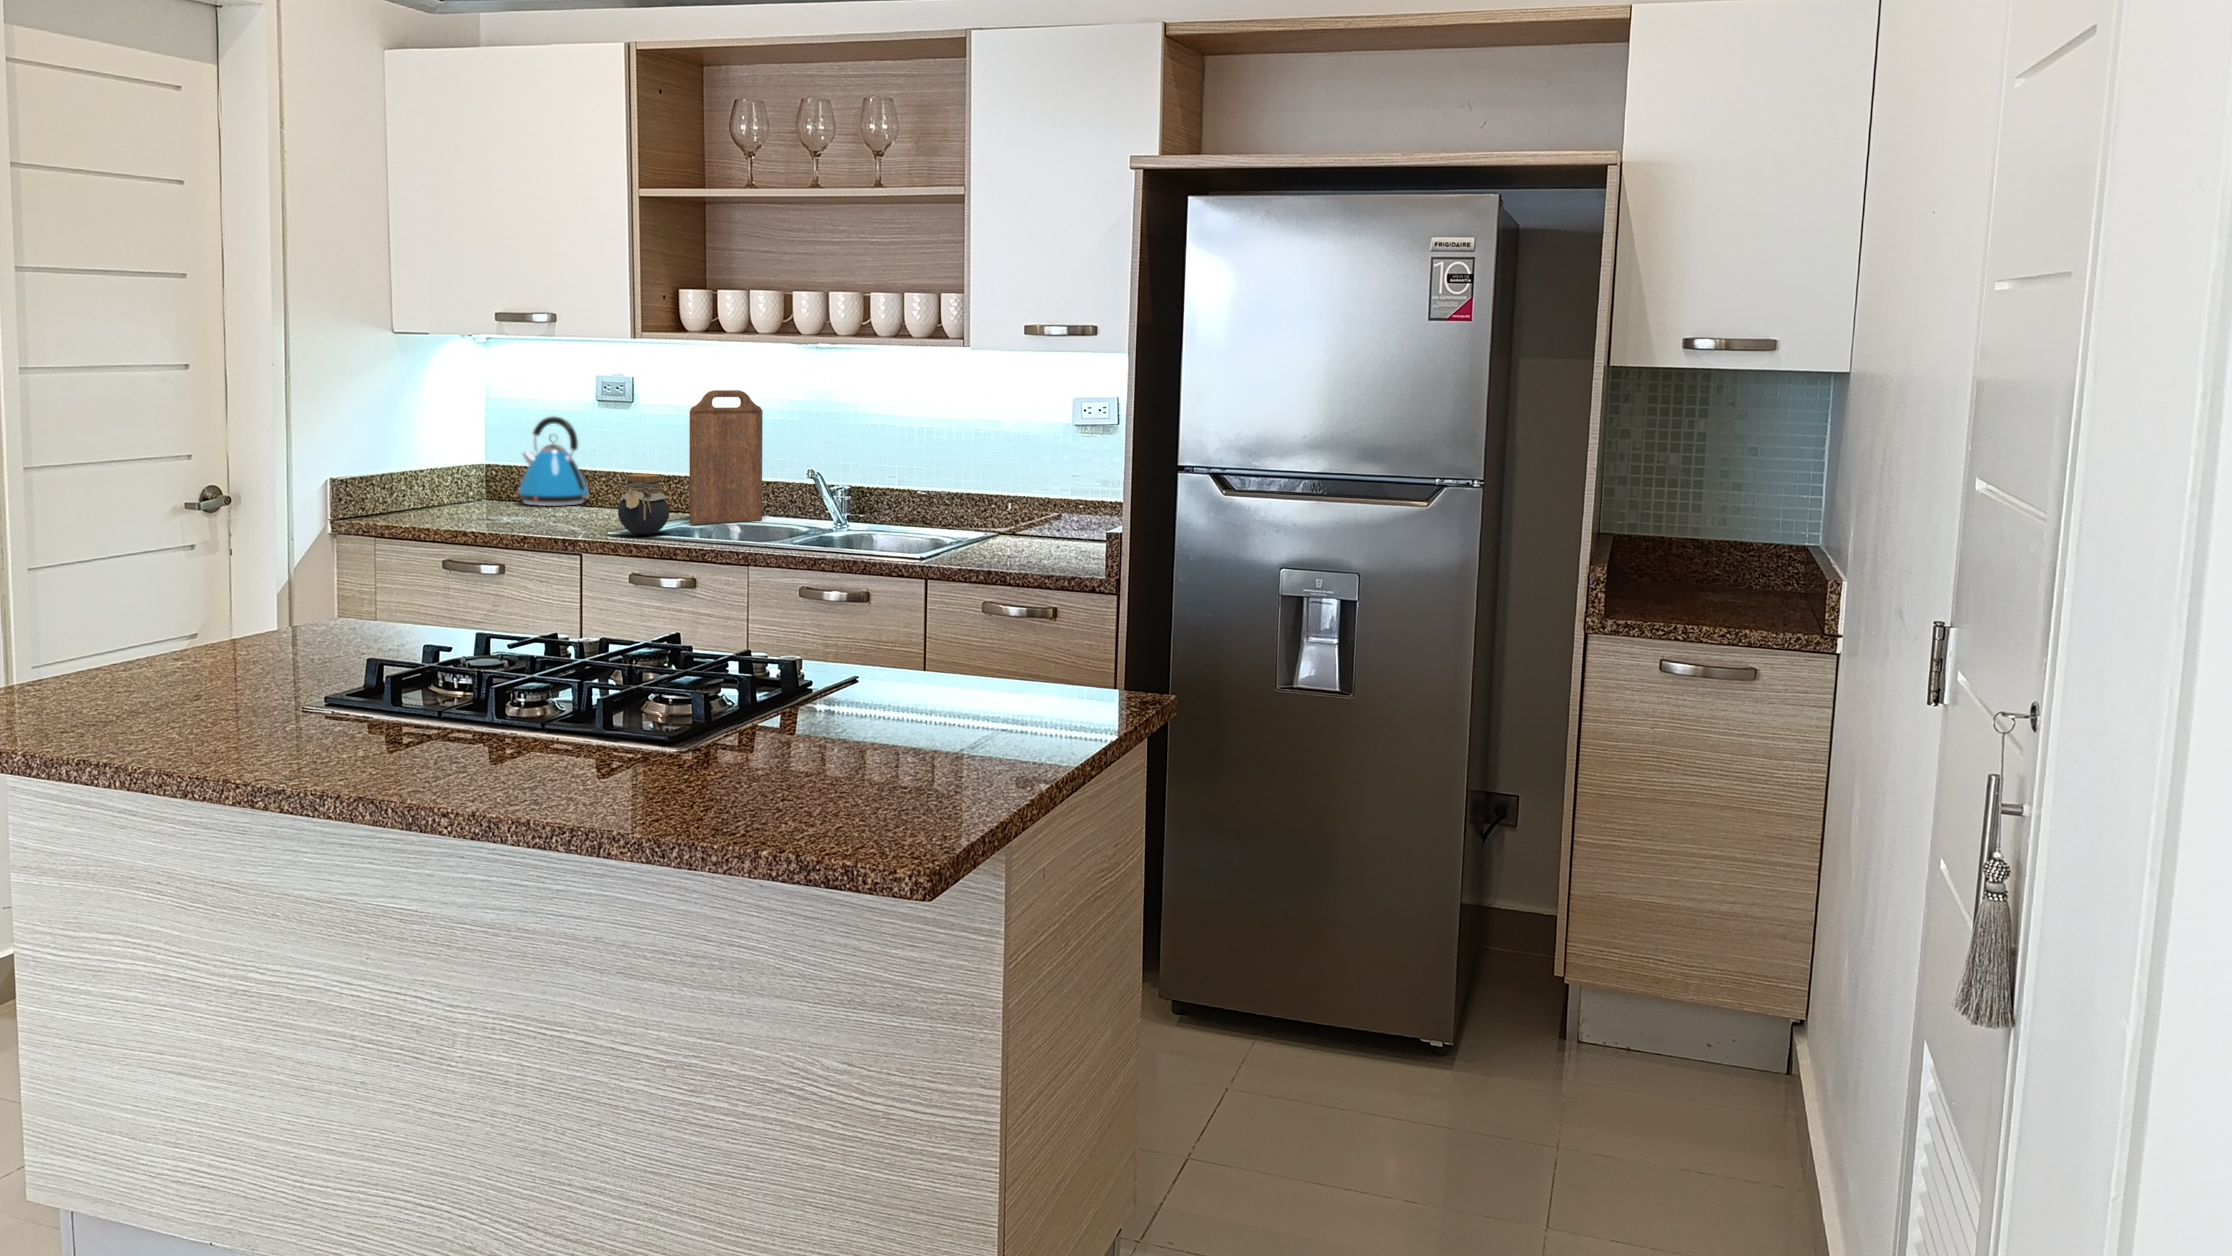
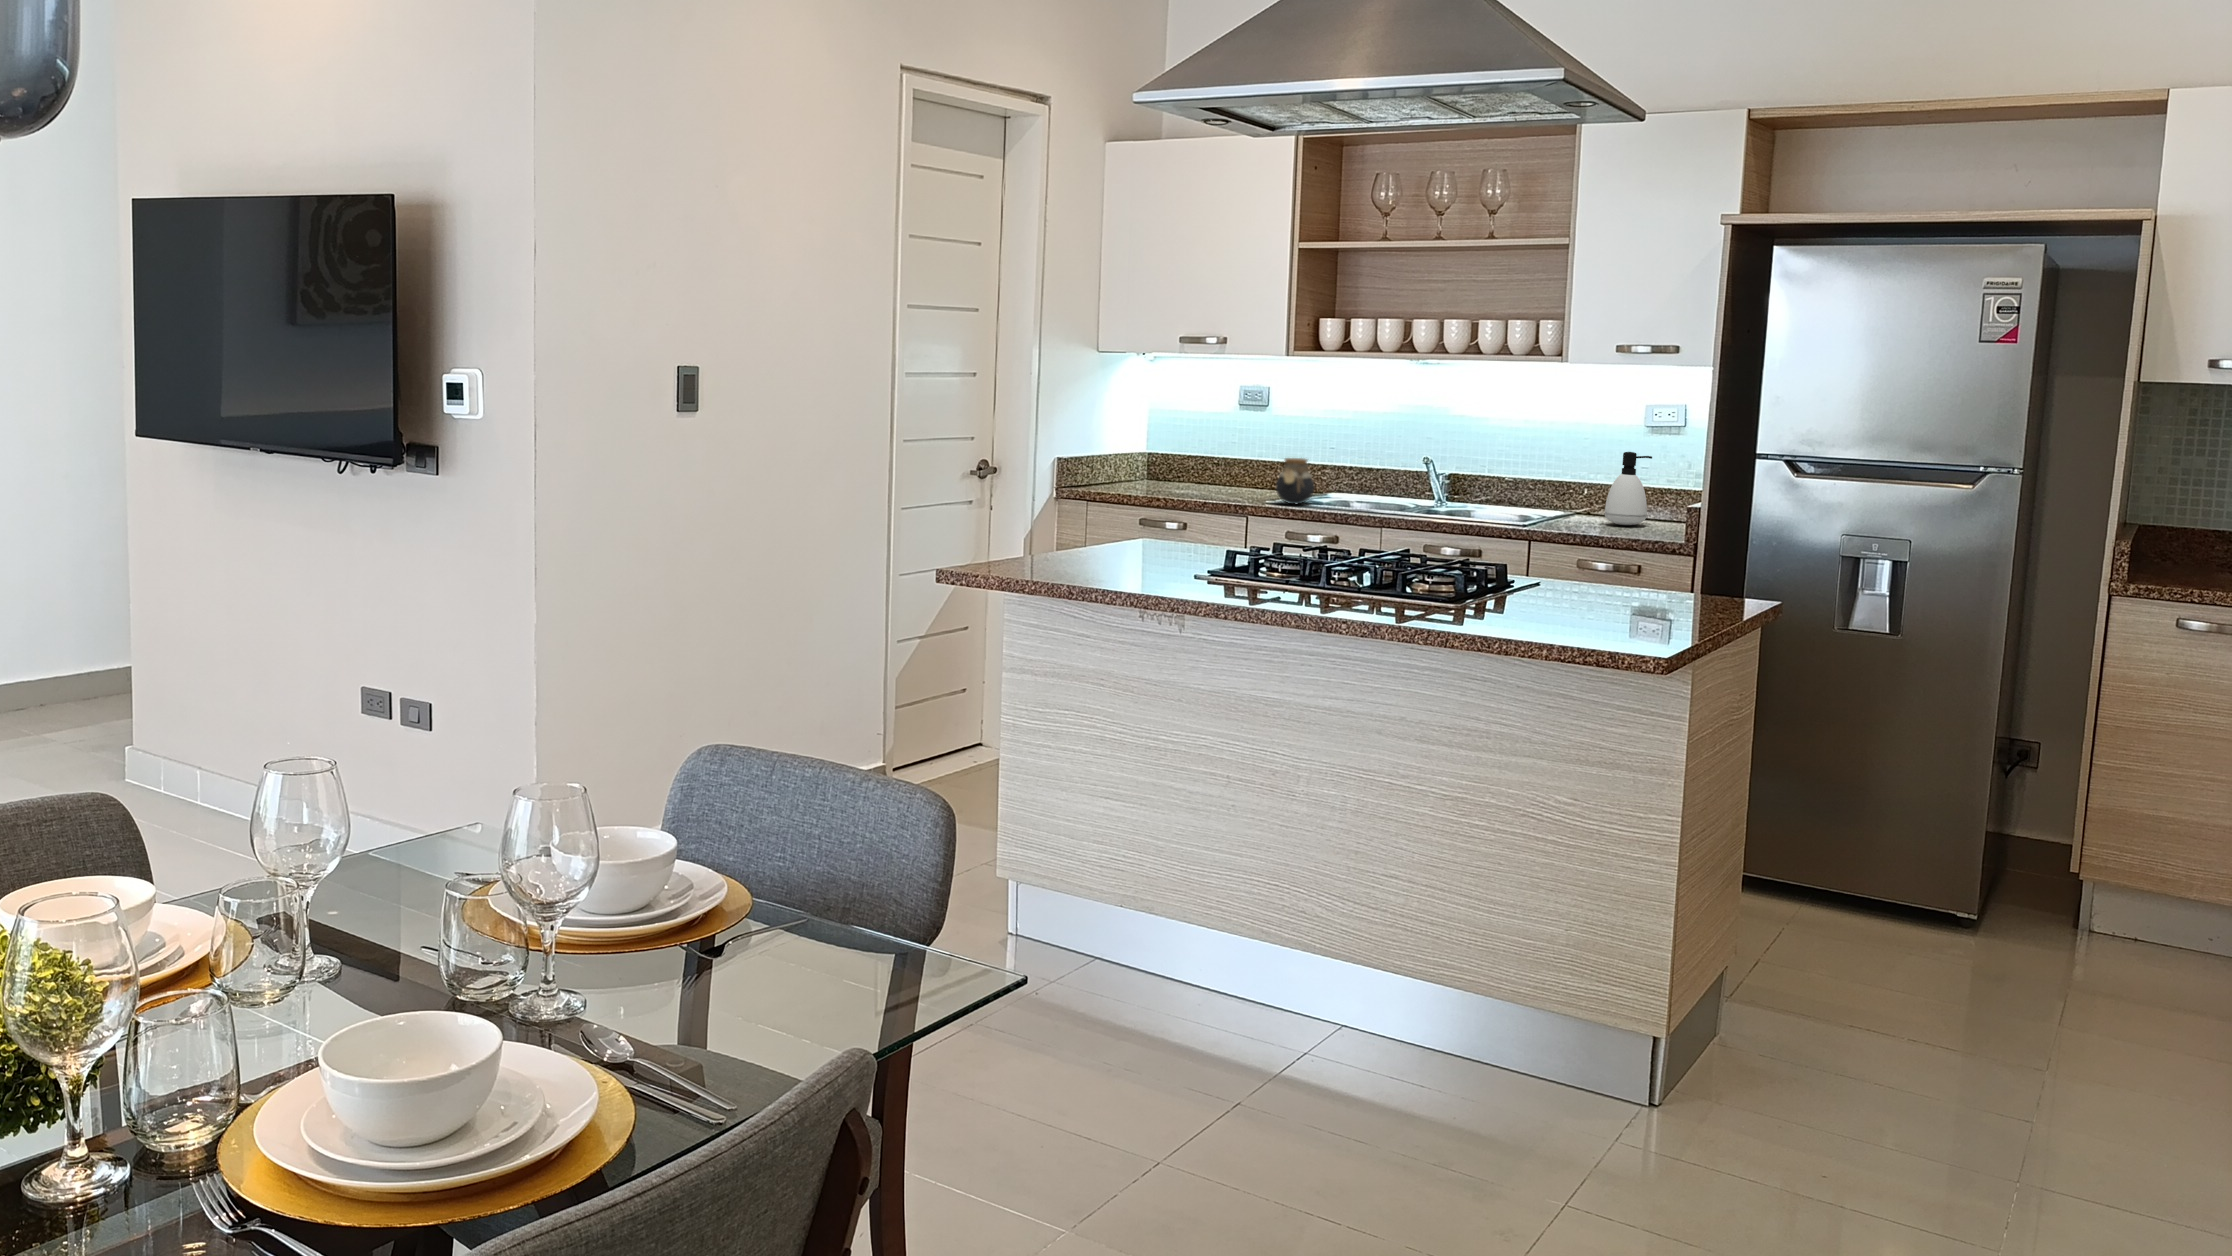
cutting board: present [689,390,763,524] -> none [1324,395,1383,498]
kettle: present [518,417,589,506] -> none [1175,415,1231,484]
soap dispenser: none [1017,460,1071,553] -> present [1605,452,1652,525]

